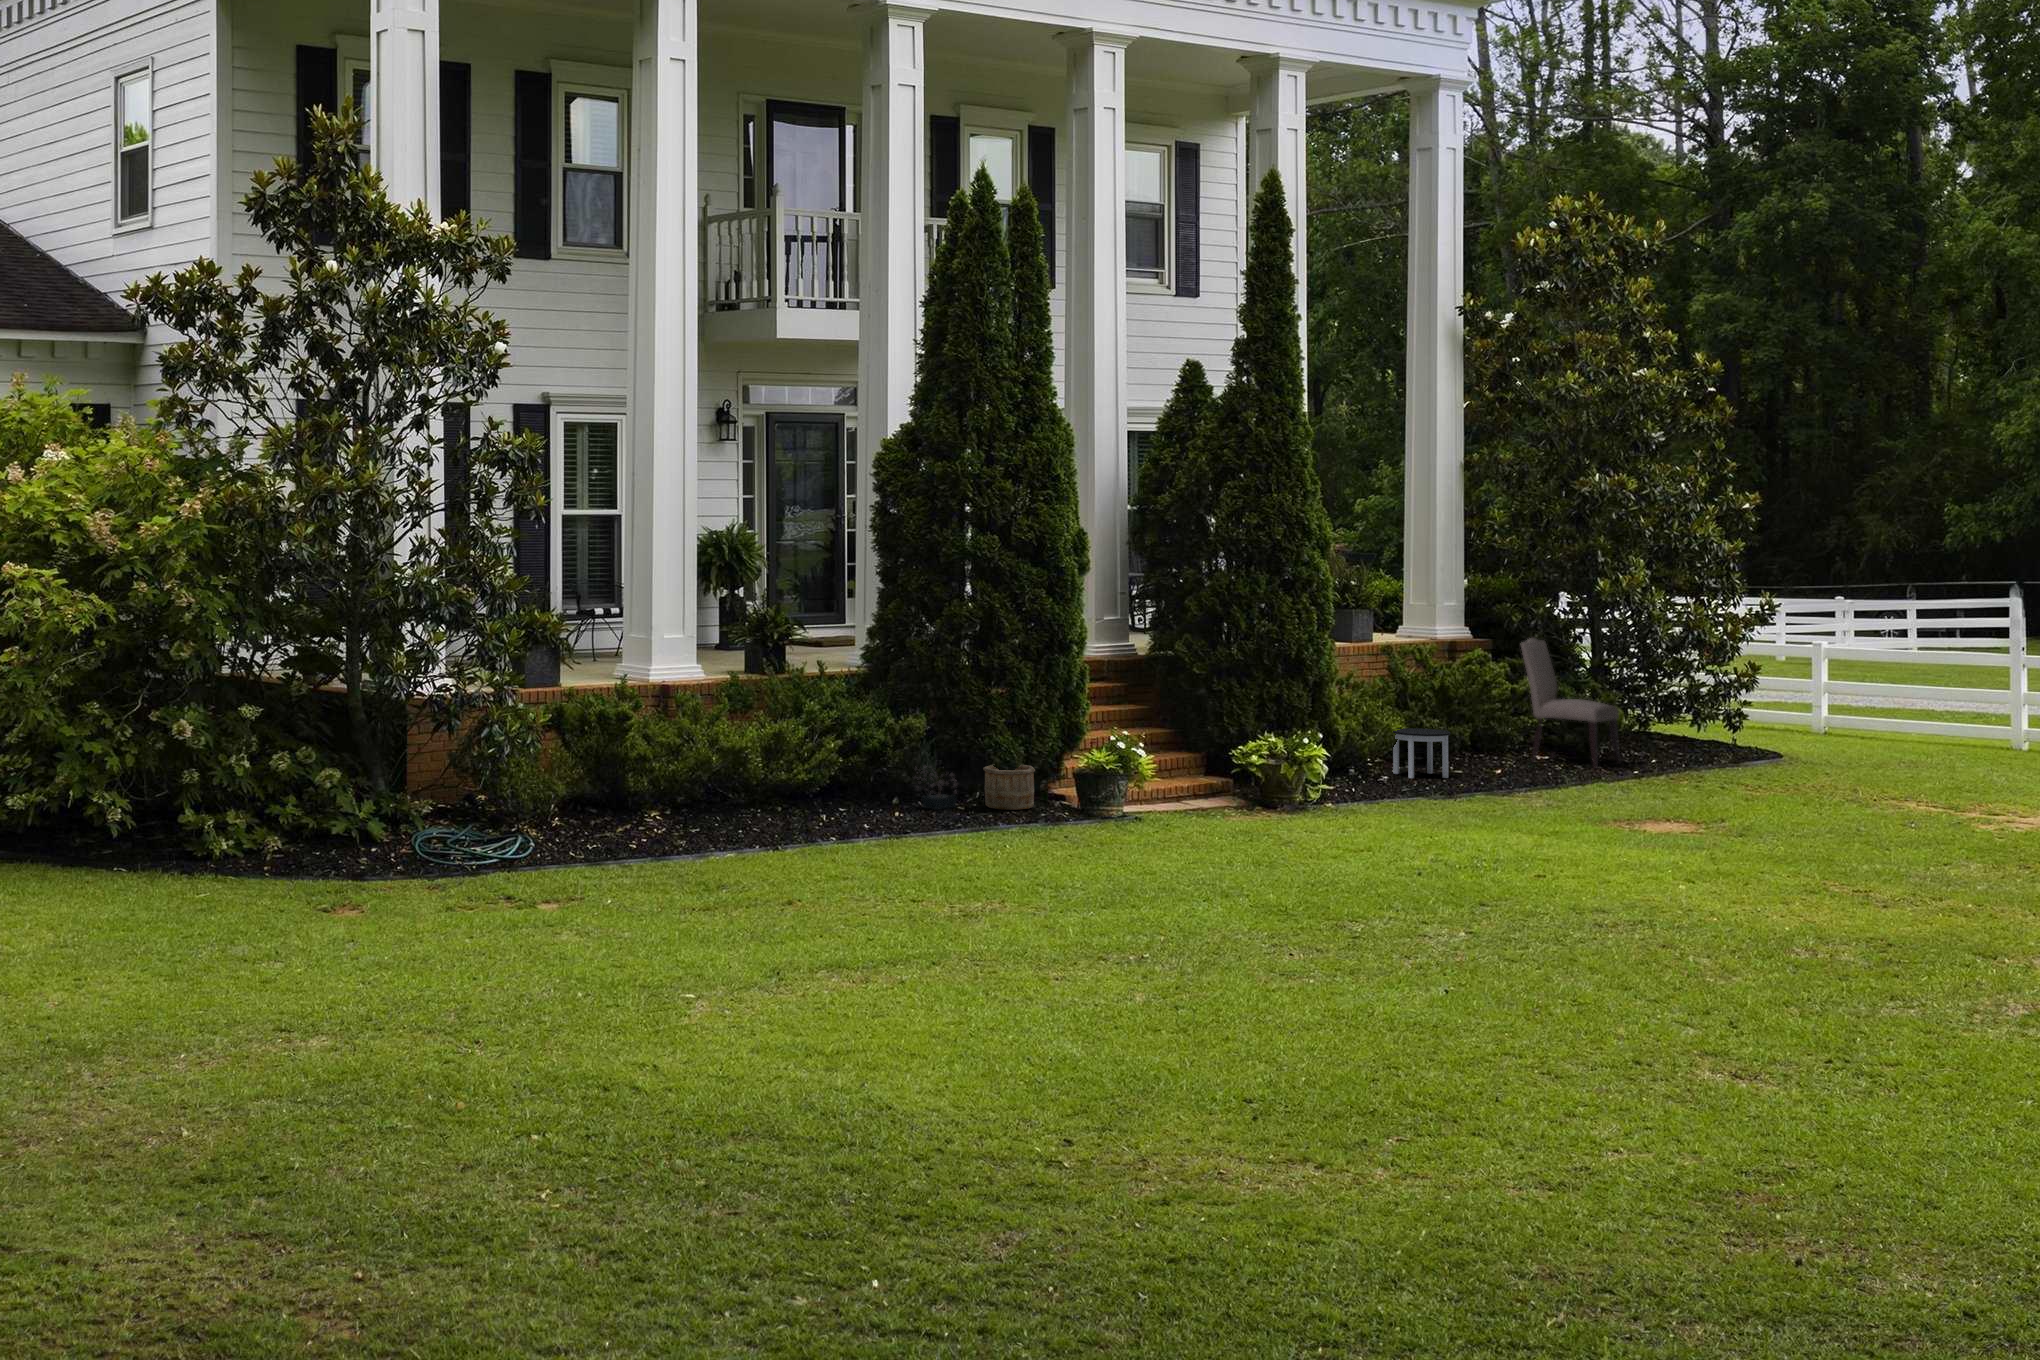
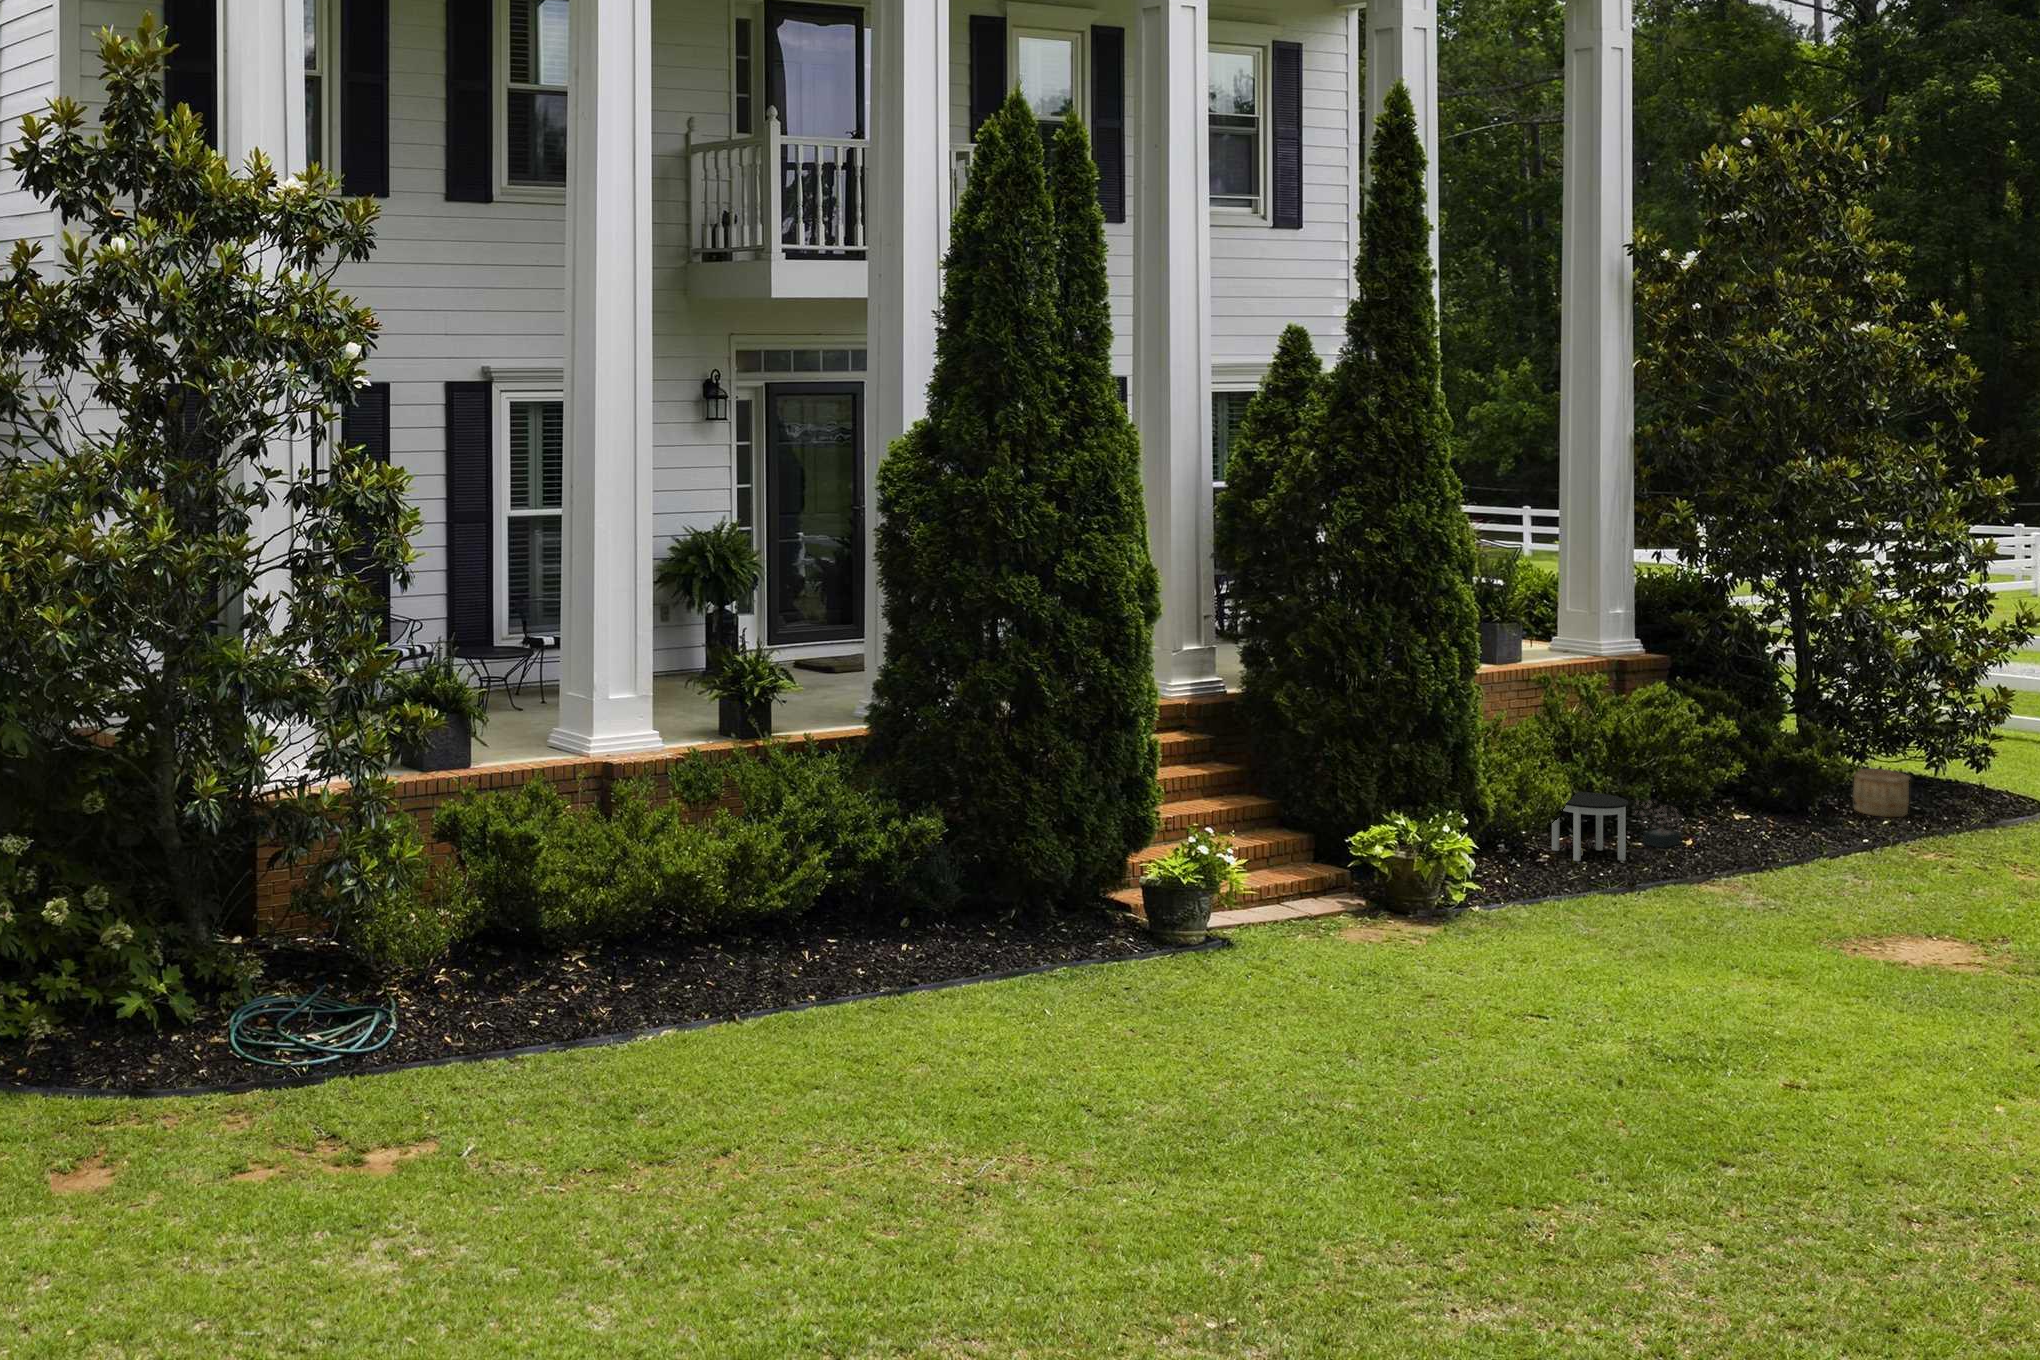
chair: present [1521,638,1621,769] -> none [1711,666,1840,839]
wooden bucket: present [983,764,1035,810] -> present [1853,769,1910,817]
decorative plant: present [916,766,957,810] -> present [1640,805,1680,848]

